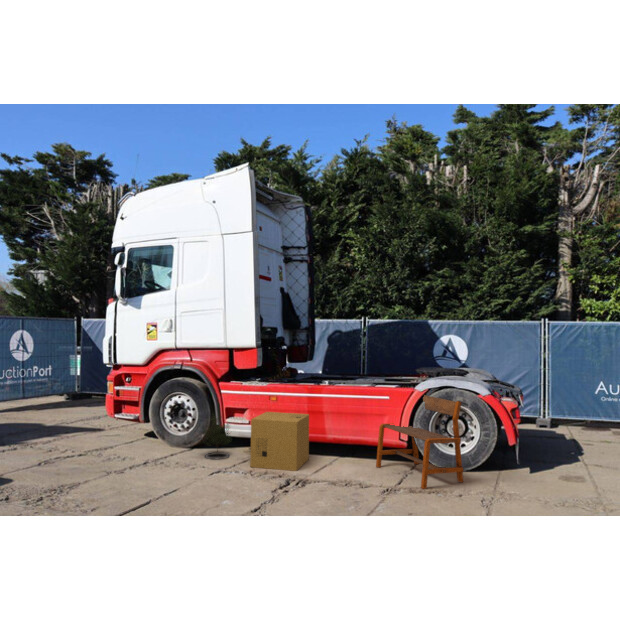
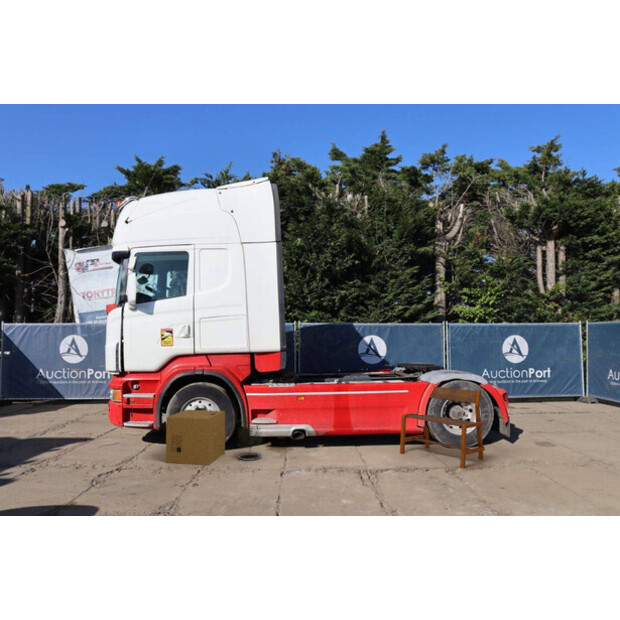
cardboard box: present [250,412,309,471] -> present [166,410,225,465]

